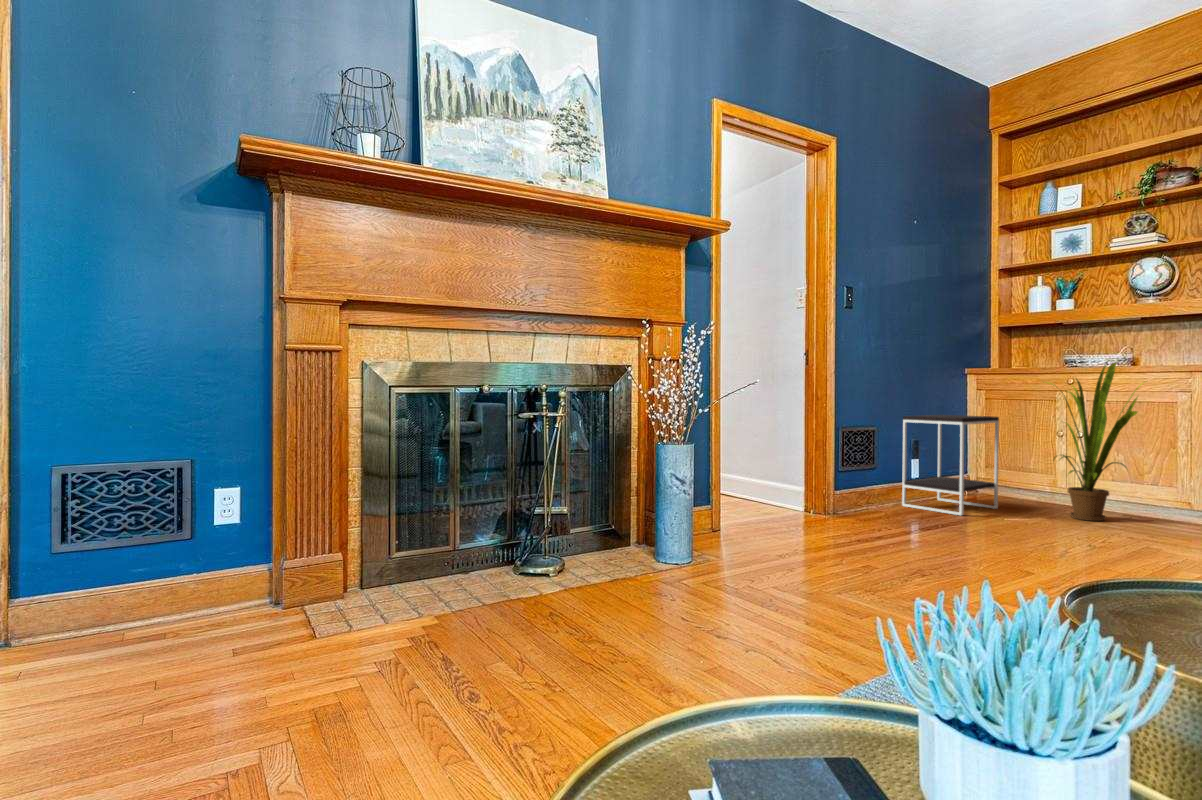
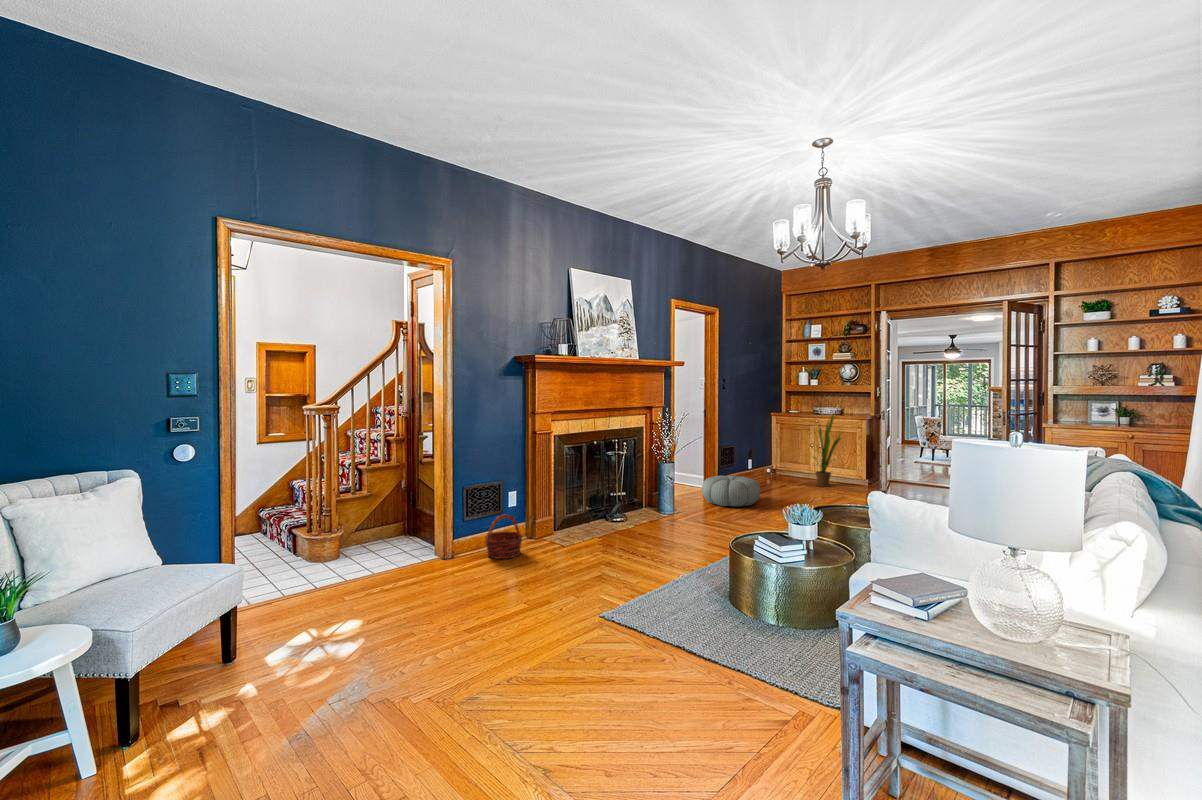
side table: present [902,415,999,515] -> none [745,437,787,487]
pouf: none [781,484,920,556] -> present [702,475,760,507]
basket: none [72,544,198,665] -> present [485,514,523,559]

